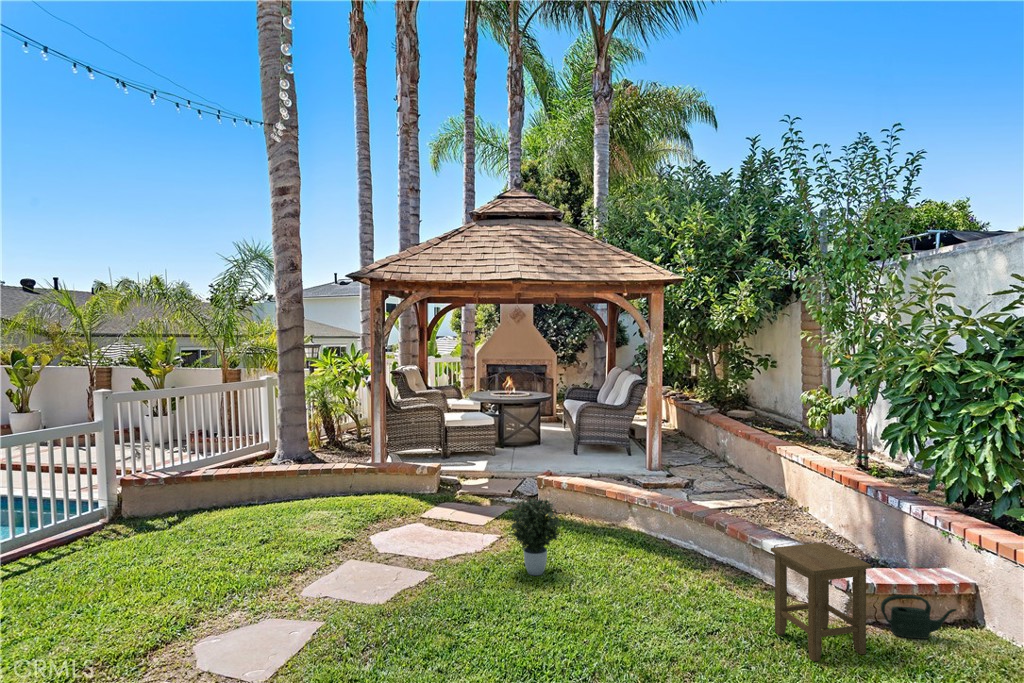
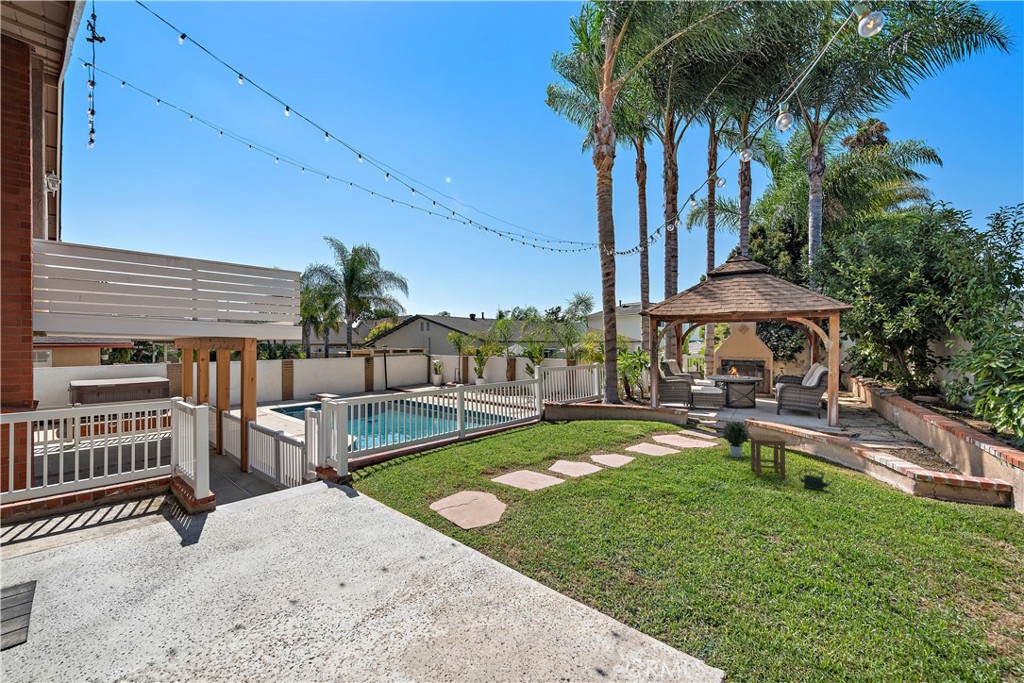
stool: present [771,543,871,661] -> present [749,434,787,479]
watering can: present [881,595,956,639] -> present [799,469,832,490]

